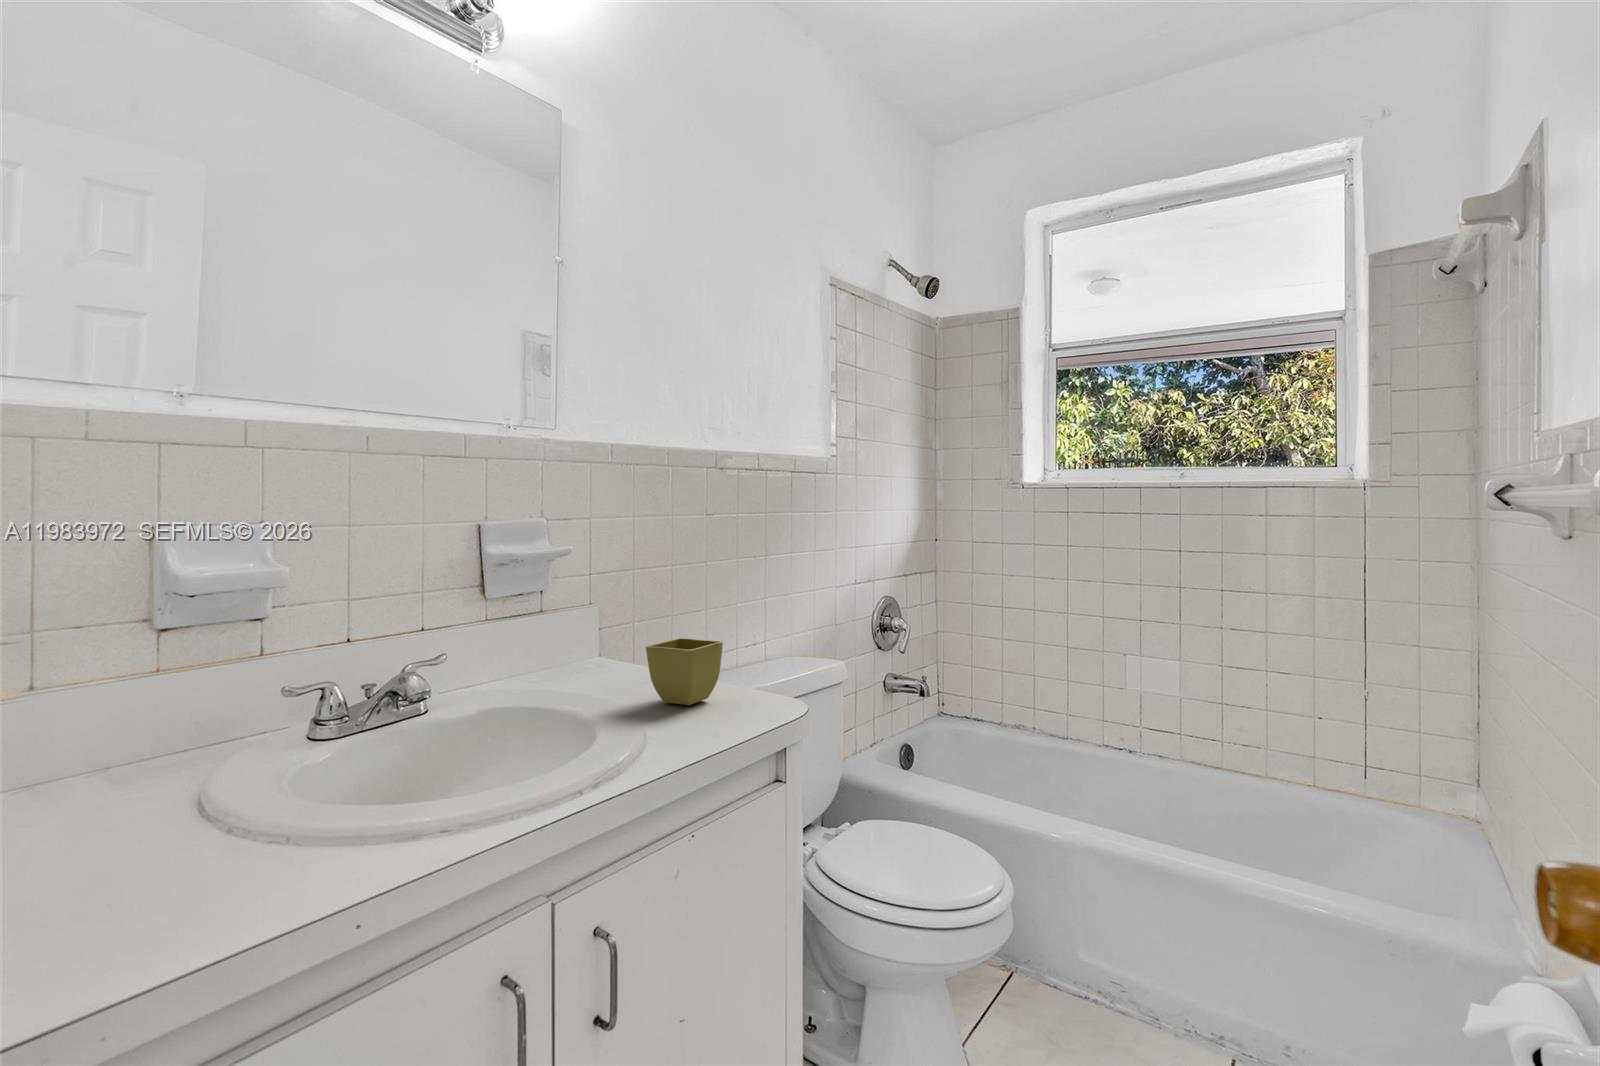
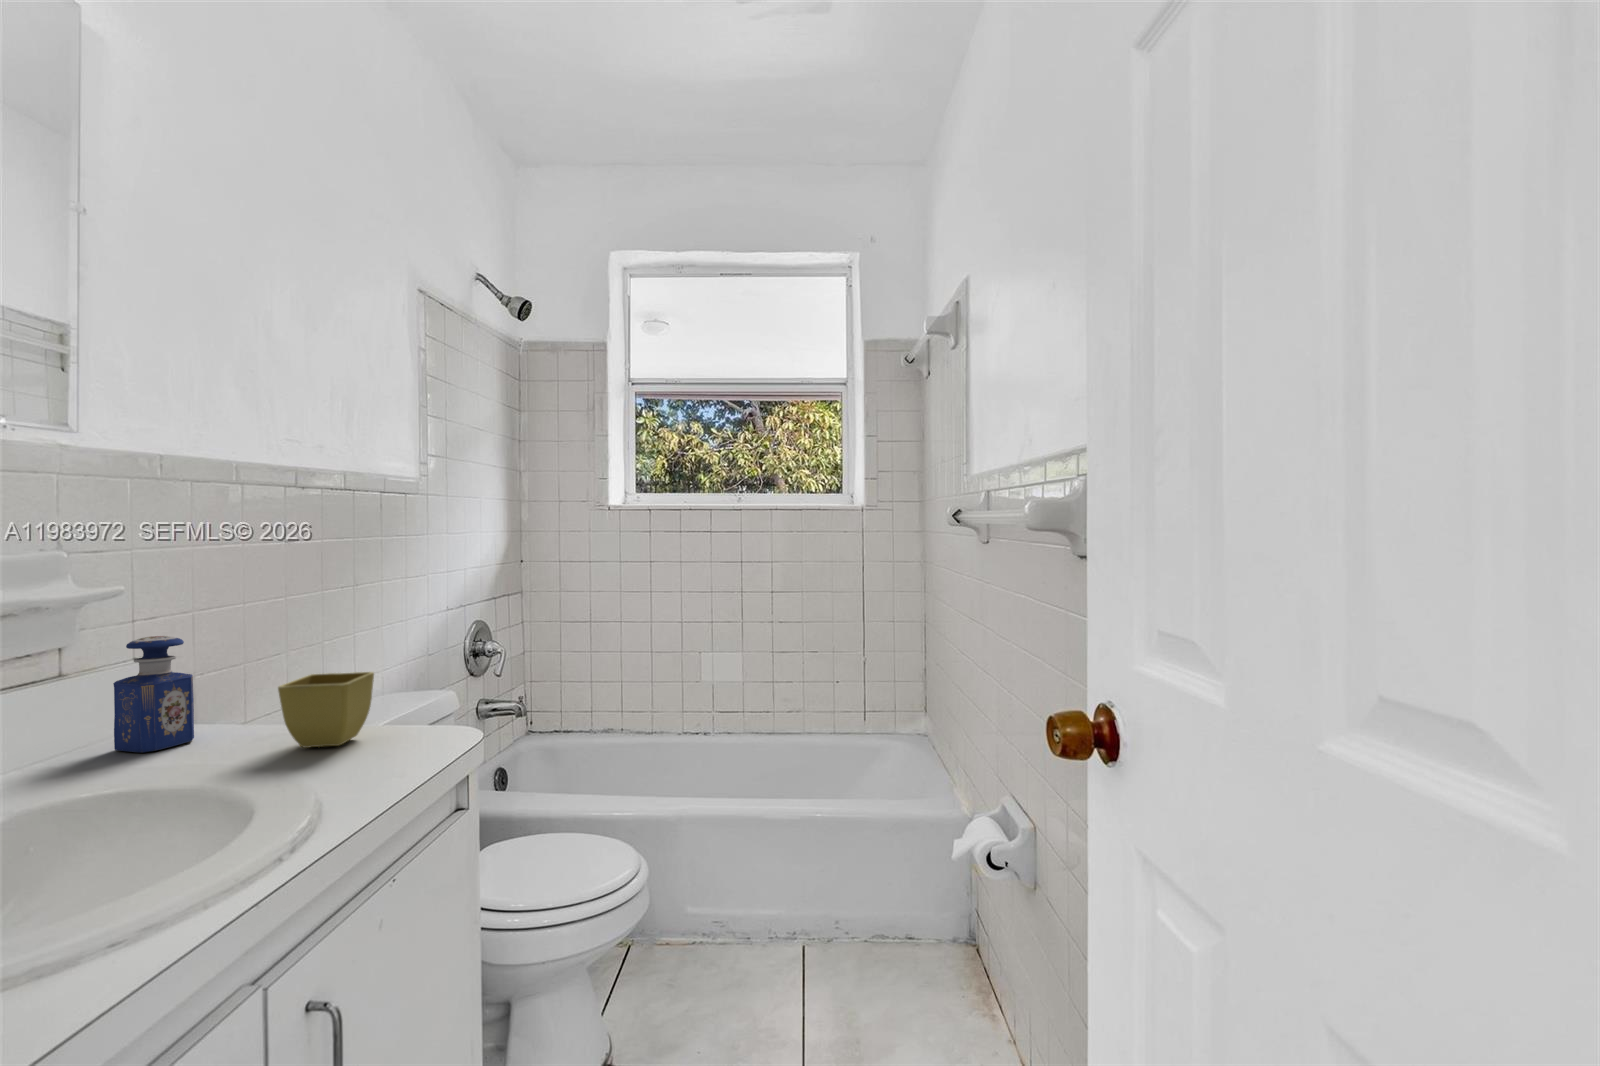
perfume bottle: none [558,595,608,687] -> present [113,636,194,752]

